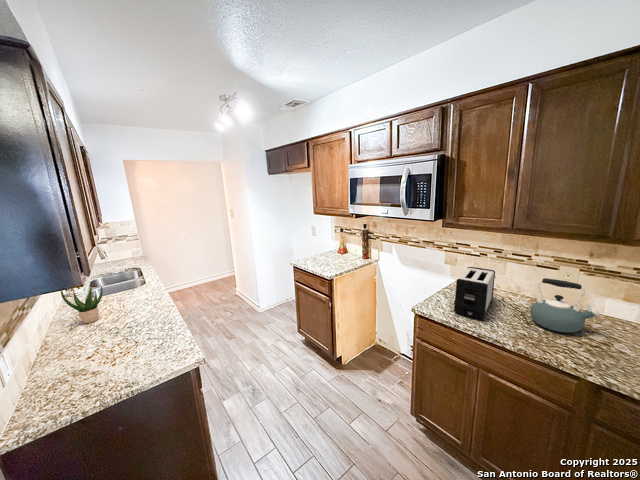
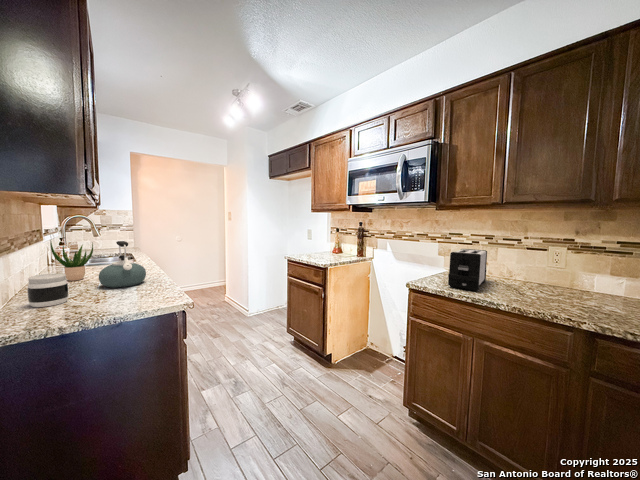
kettle: present [530,278,600,333] -> present [99,241,146,288]
jar: none [47,337,86,375] -> present [28,273,68,307]

